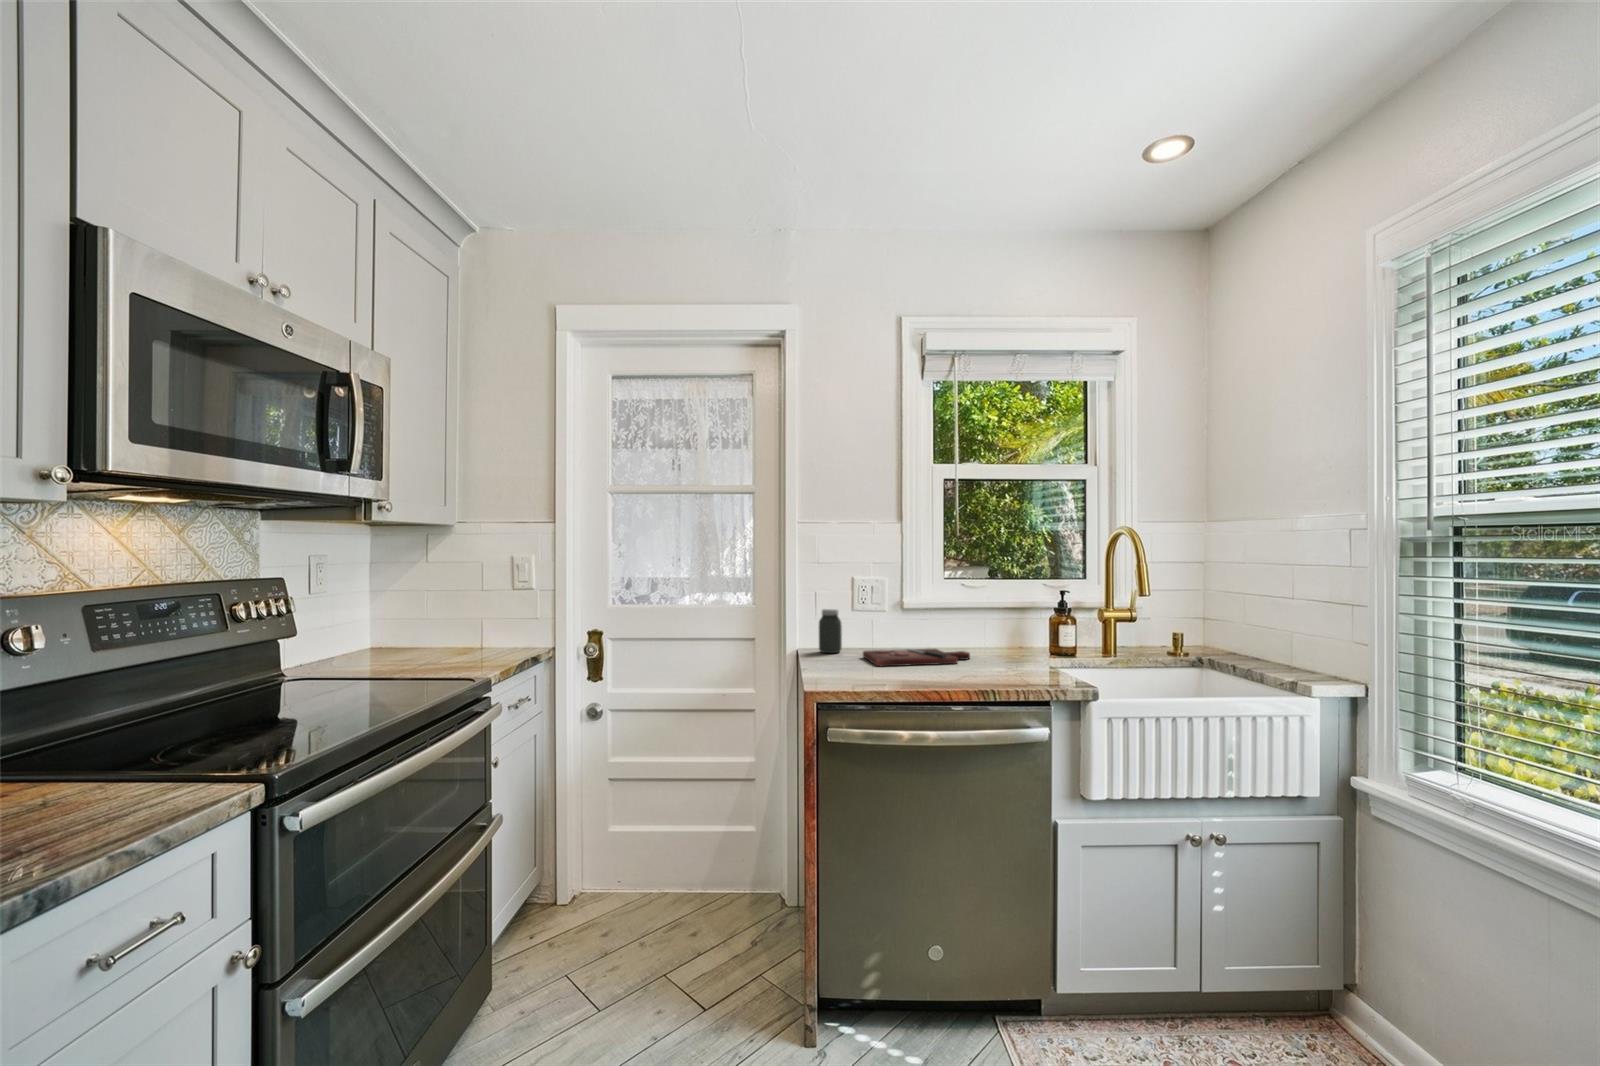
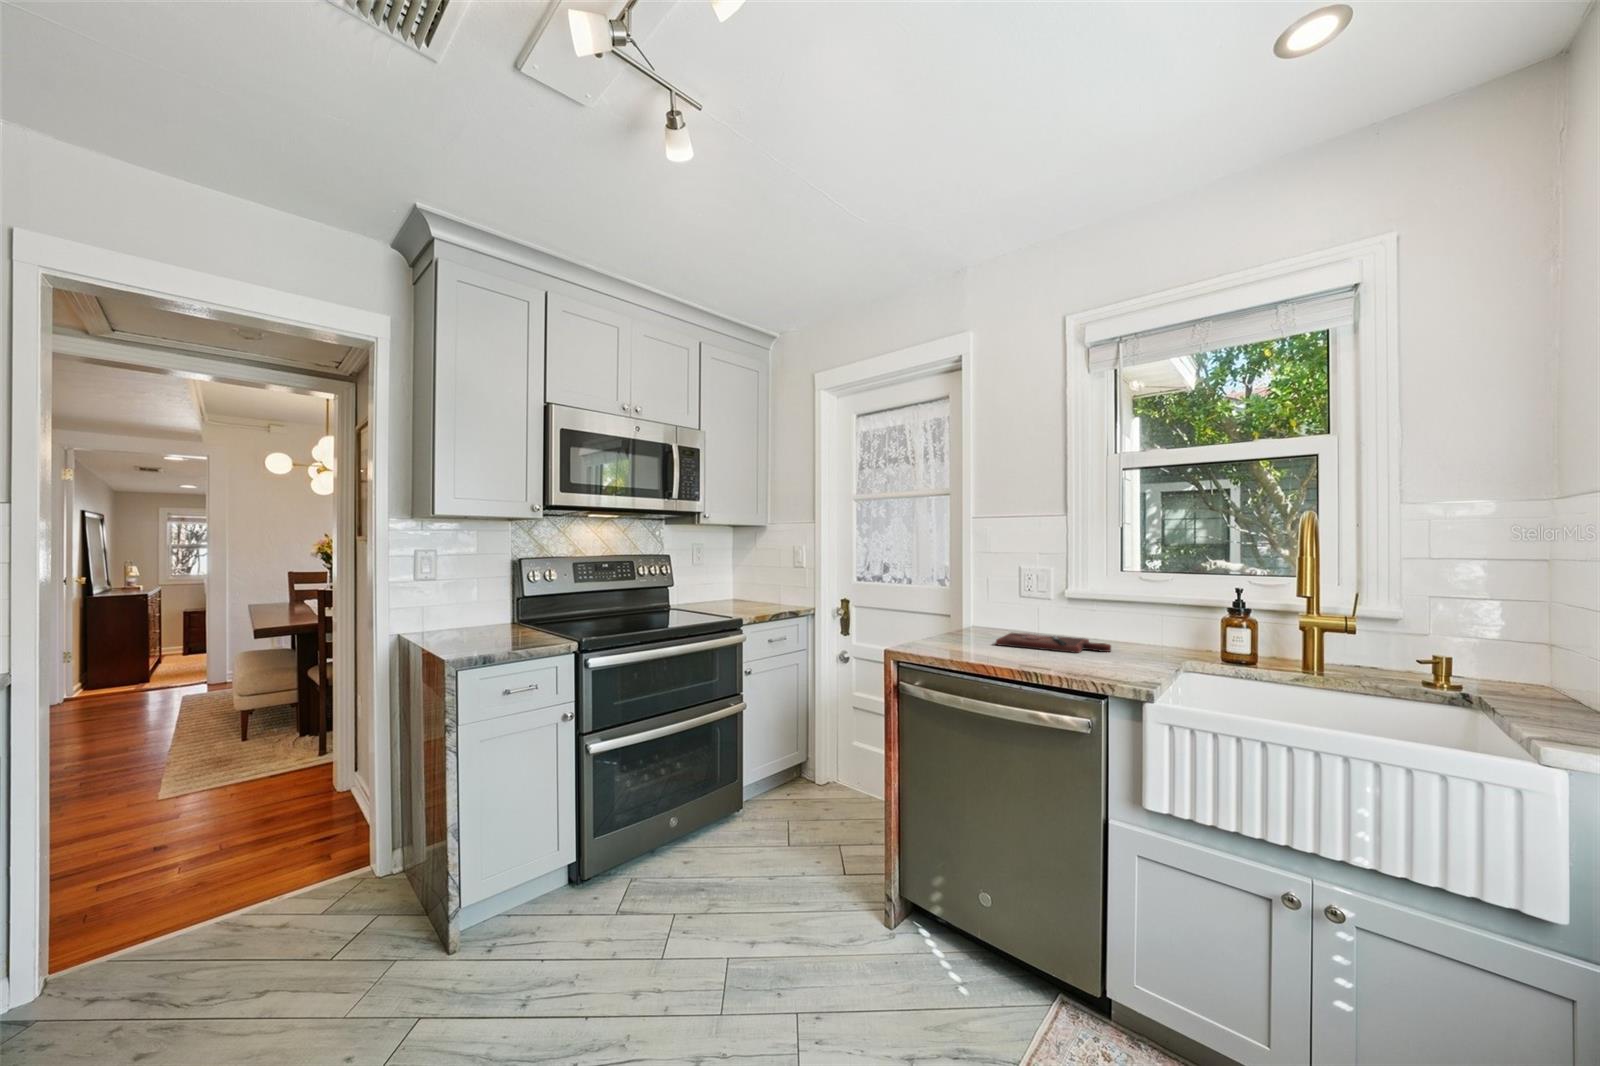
jar: present [819,609,842,653] -> none [988,593,1010,633]

